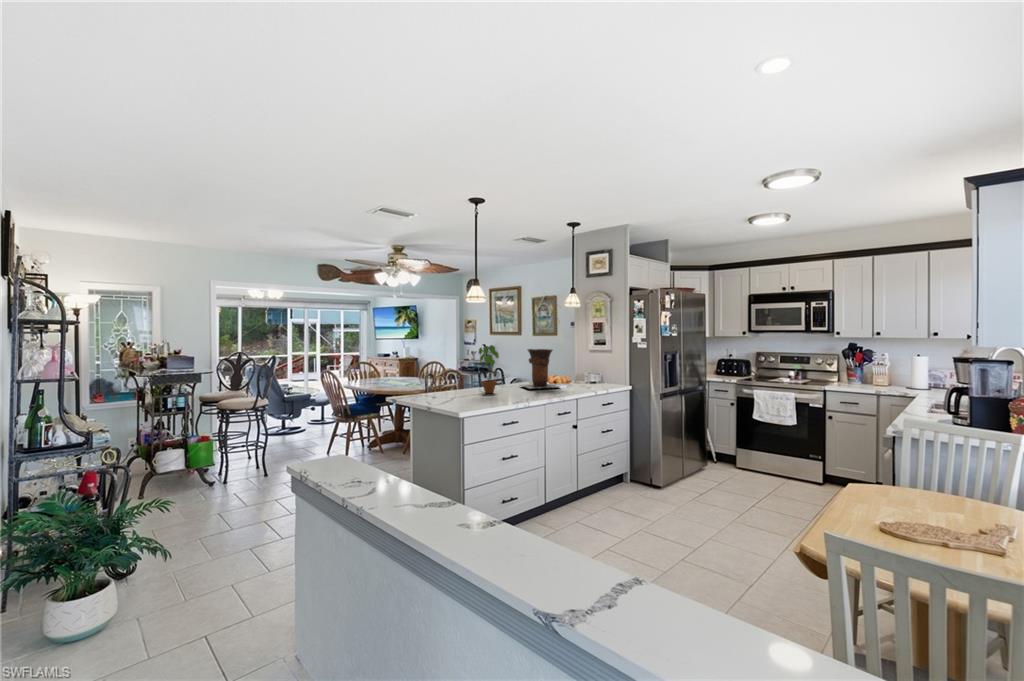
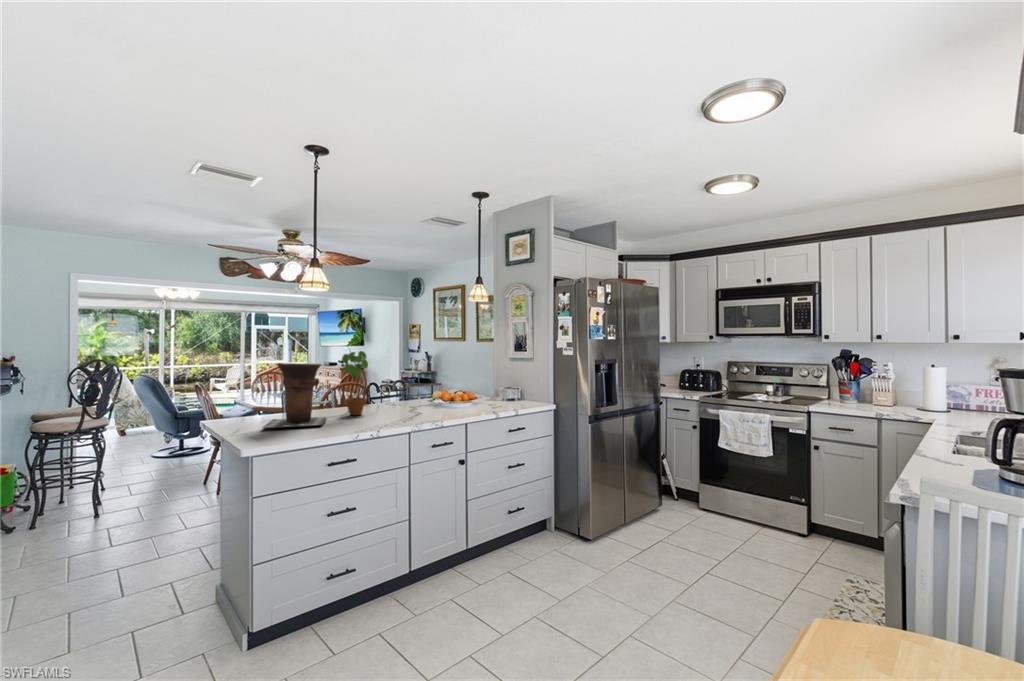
vase: present [522,349,559,388] -> present [262,363,326,428]

